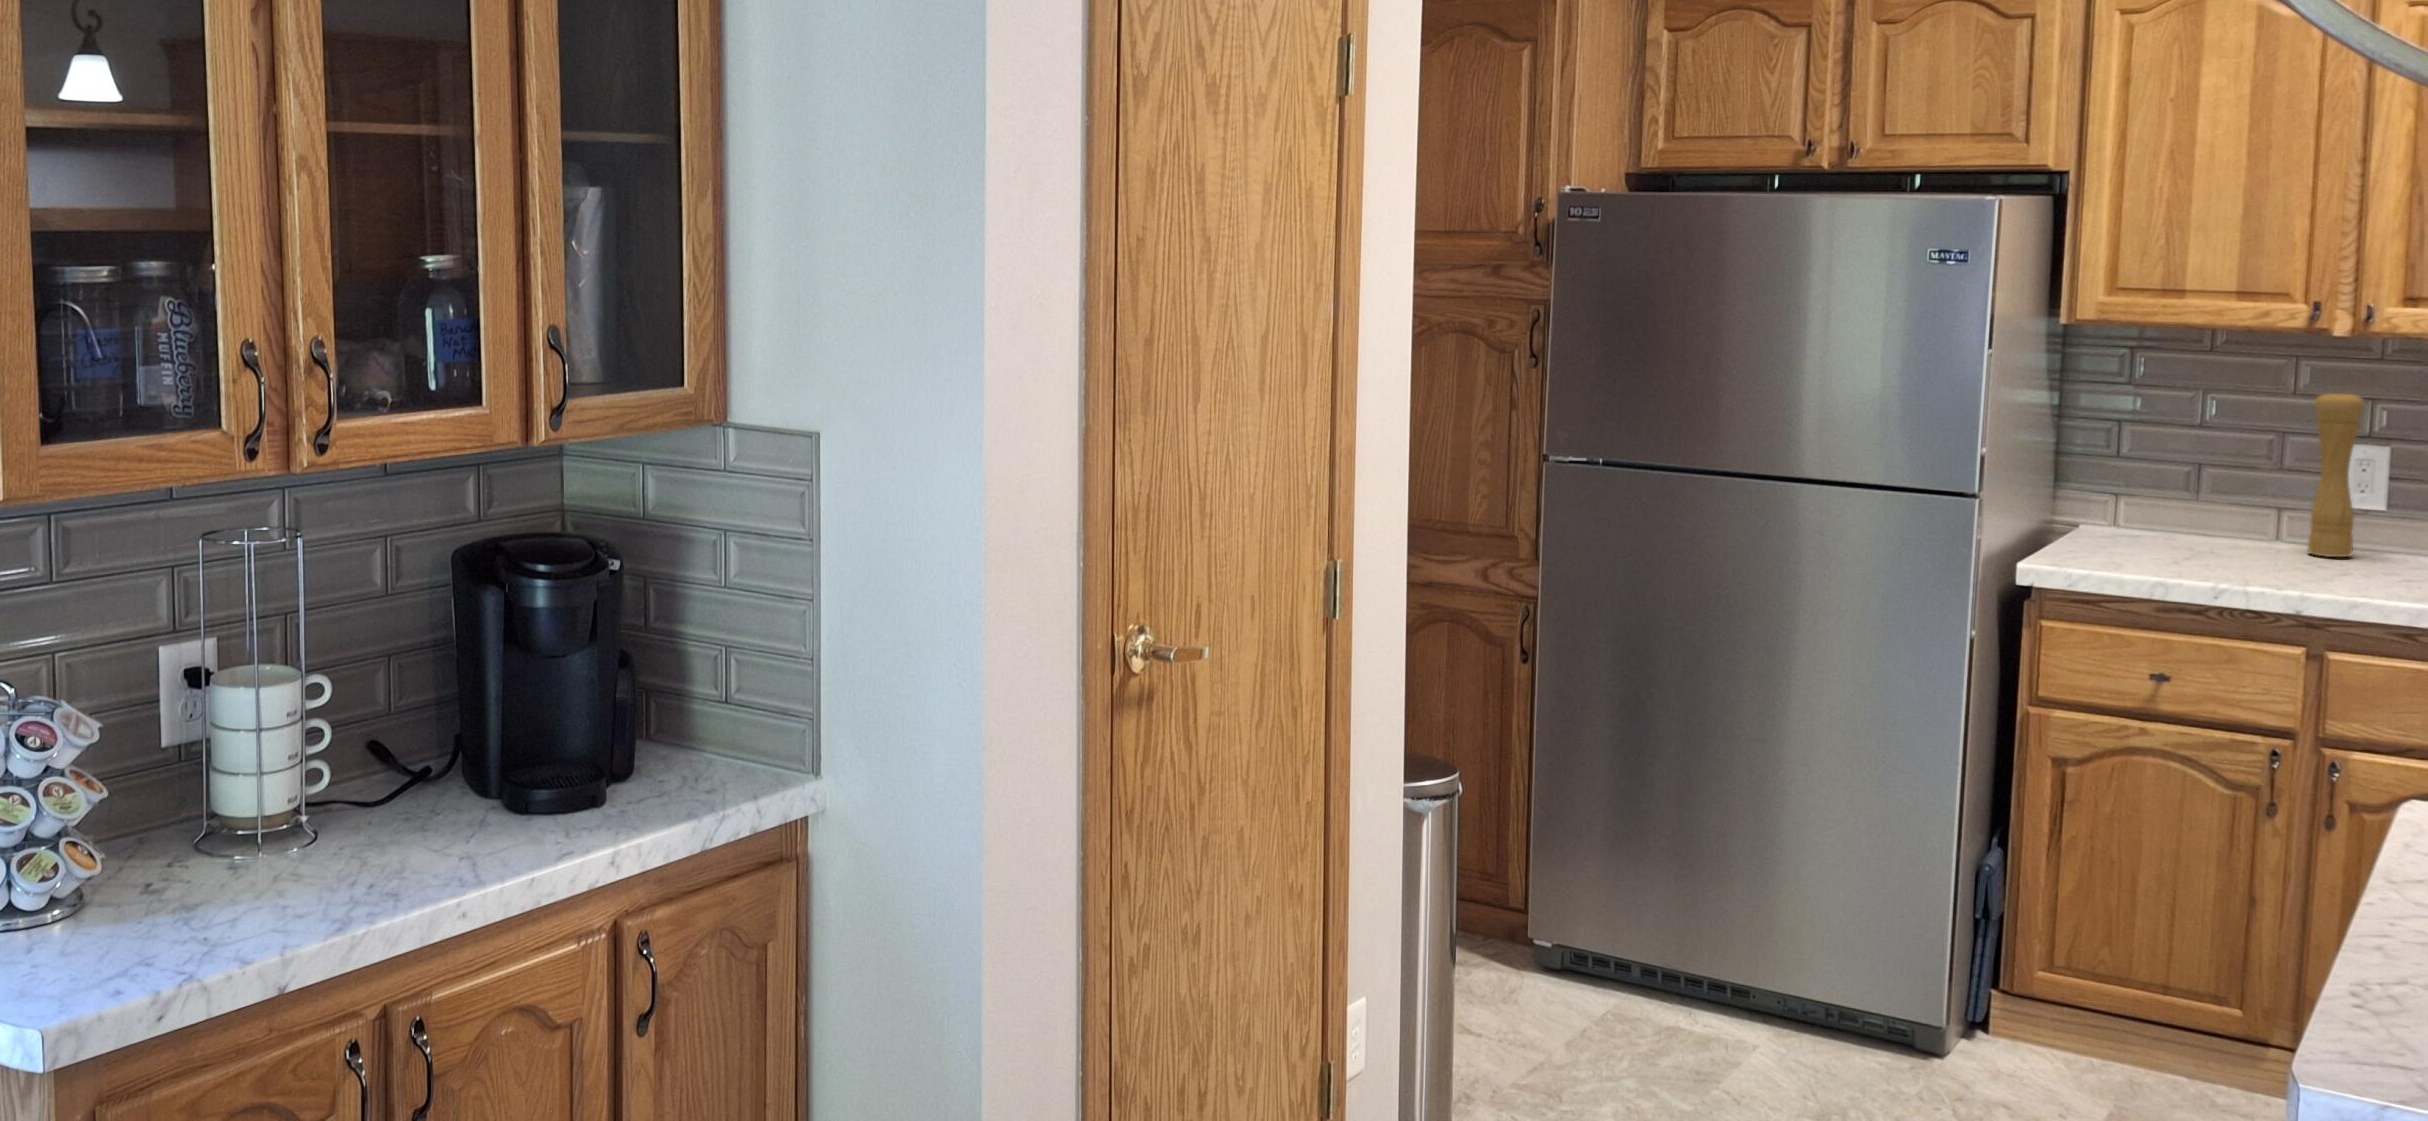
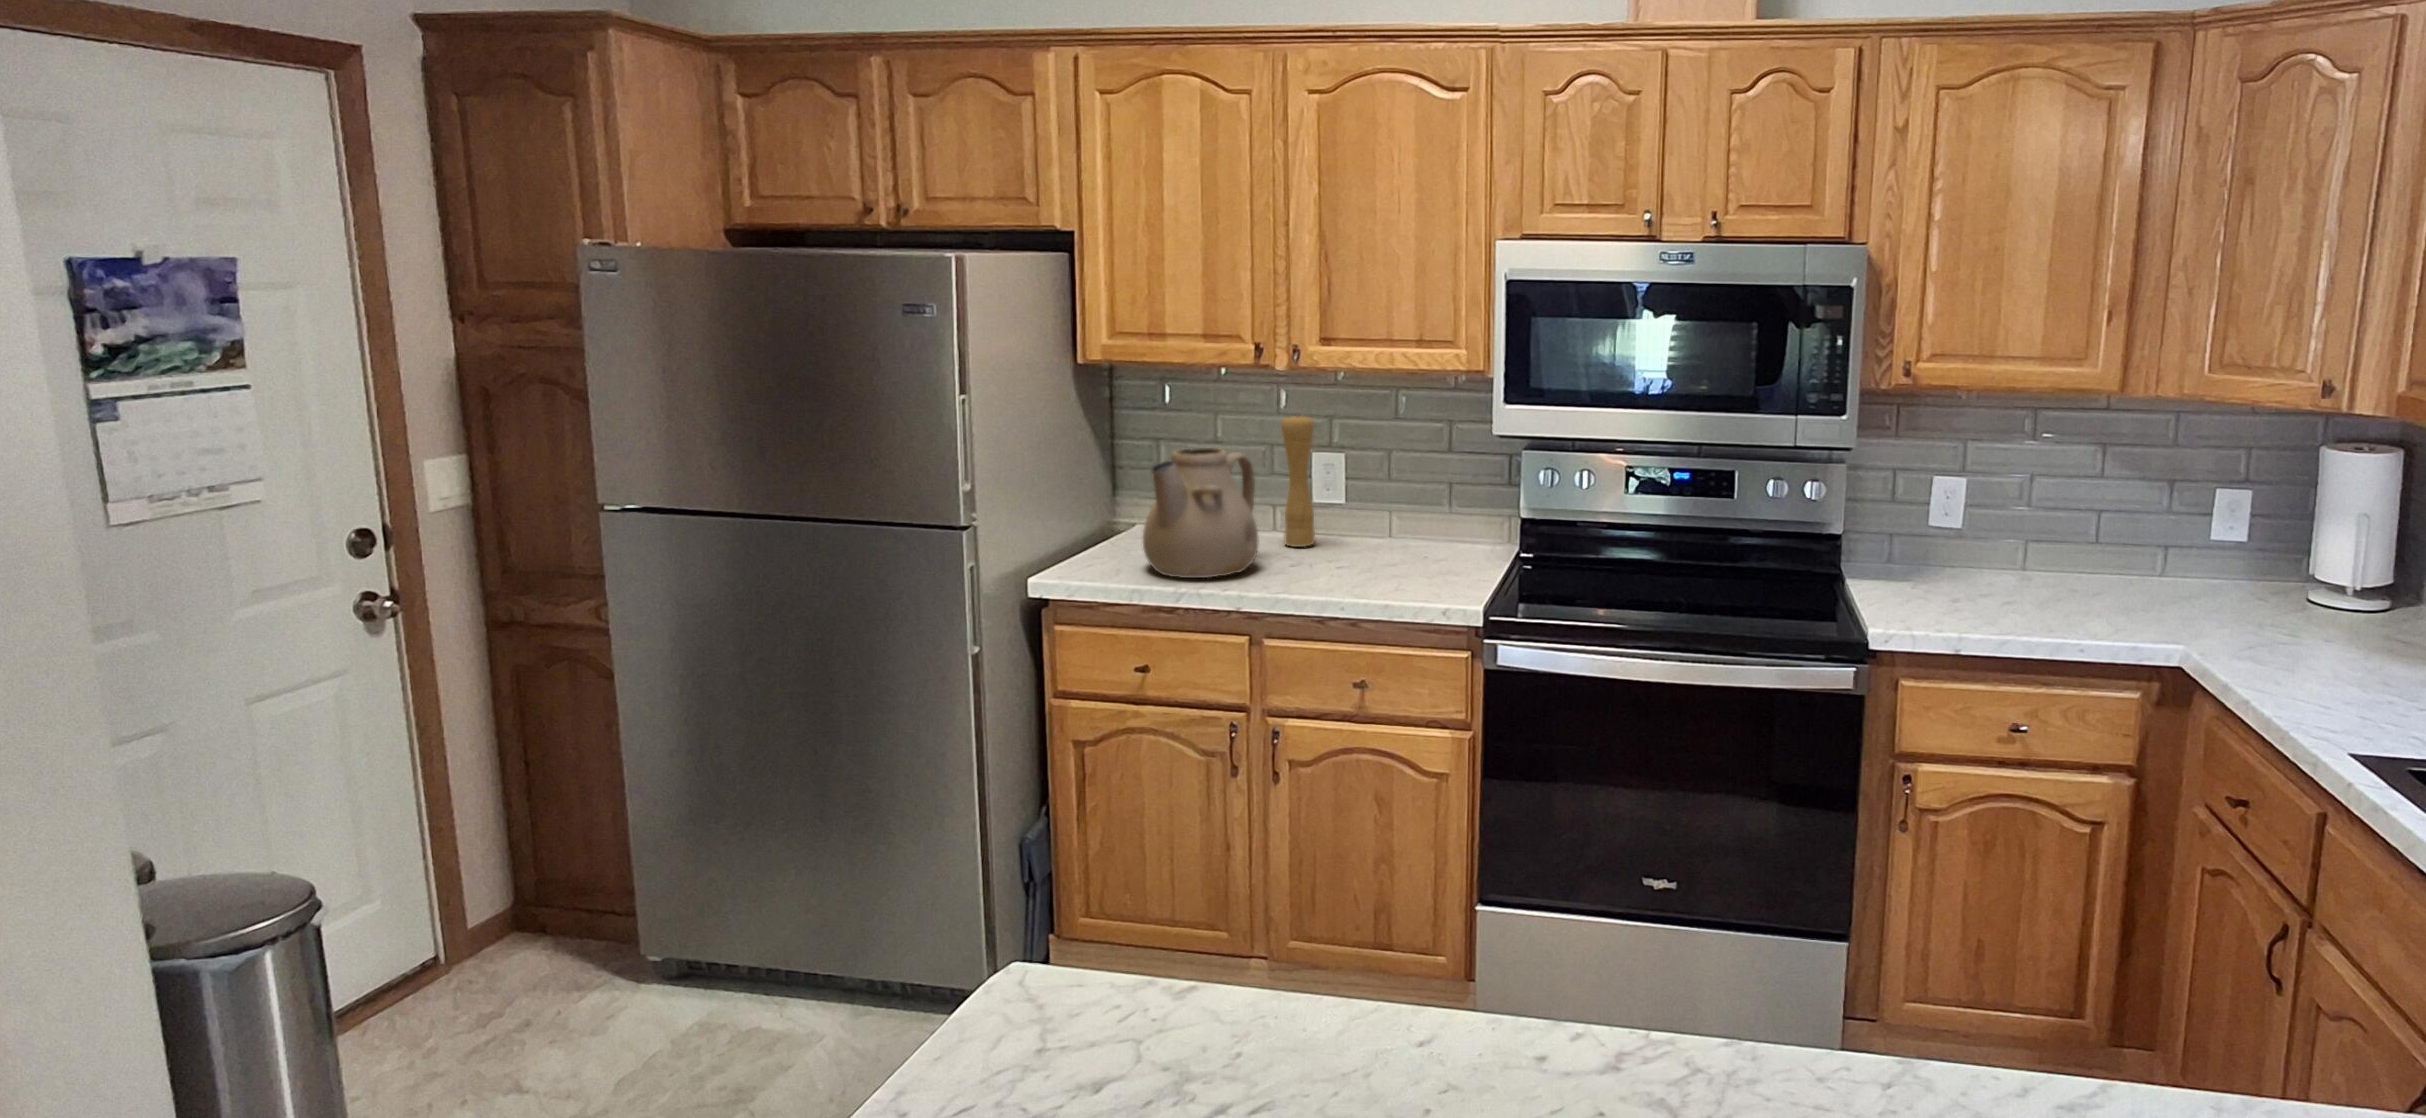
teapot: none [2148,425,2306,577] -> present [1143,448,1258,578]

